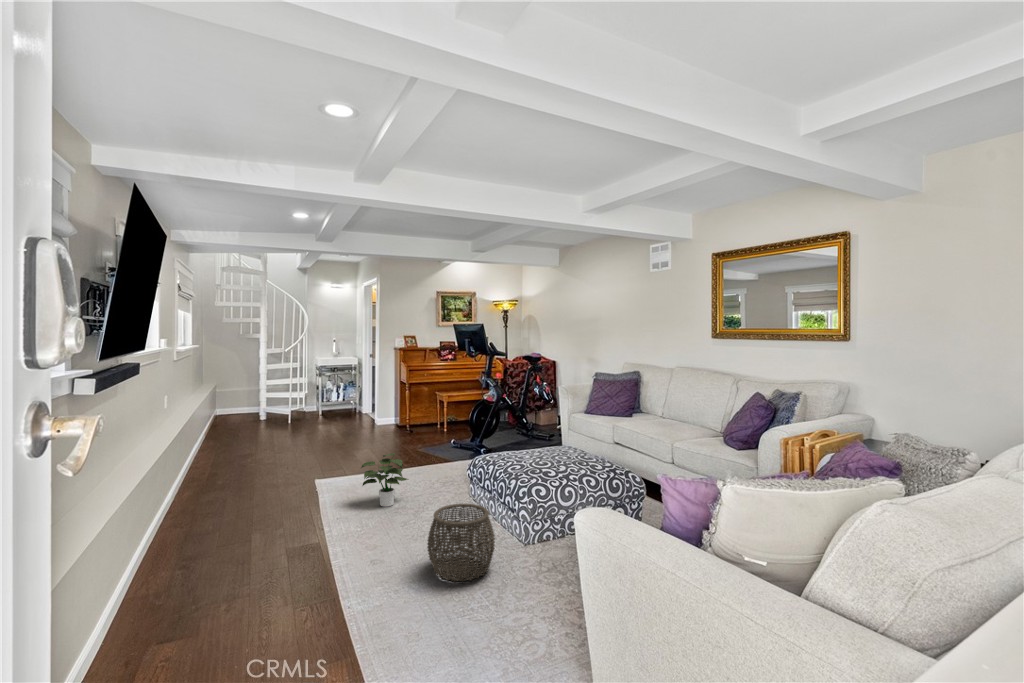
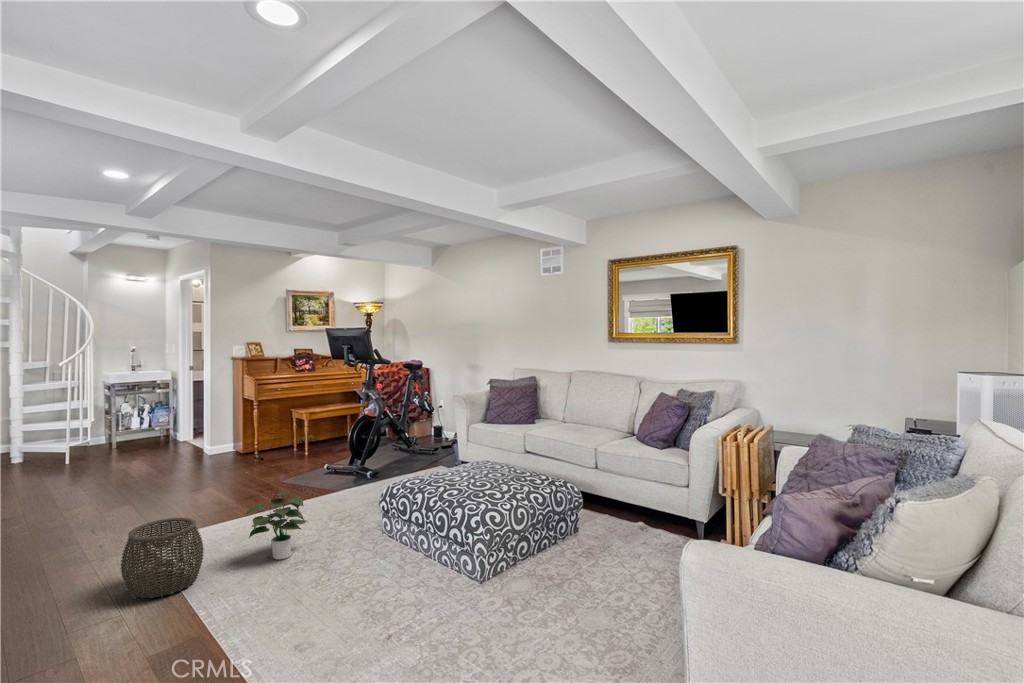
woven basket: present [427,504,495,582] -> present [120,518,204,599]

